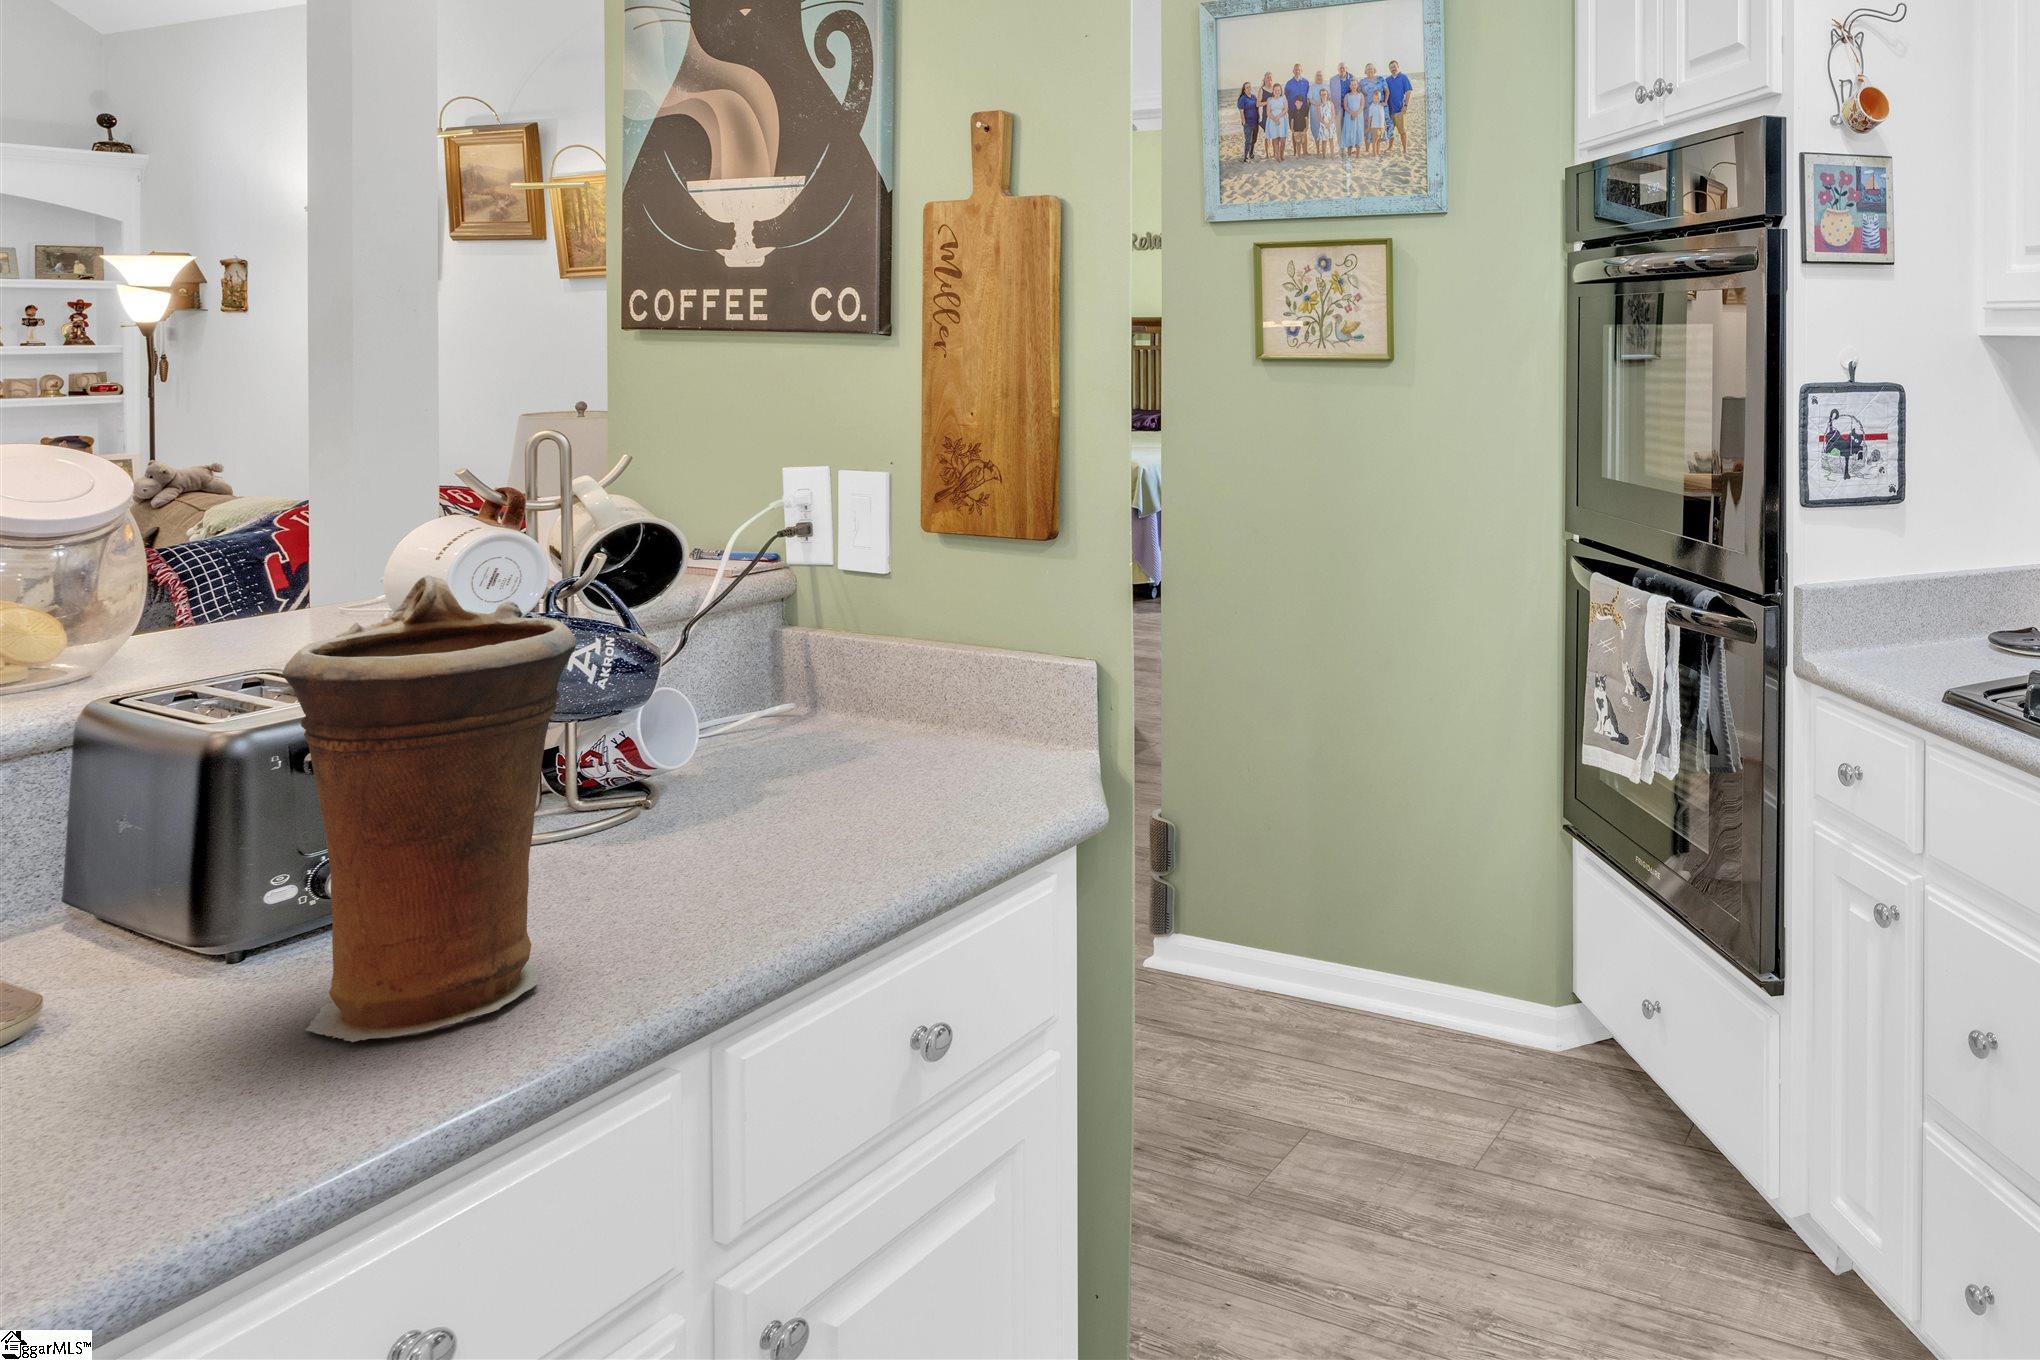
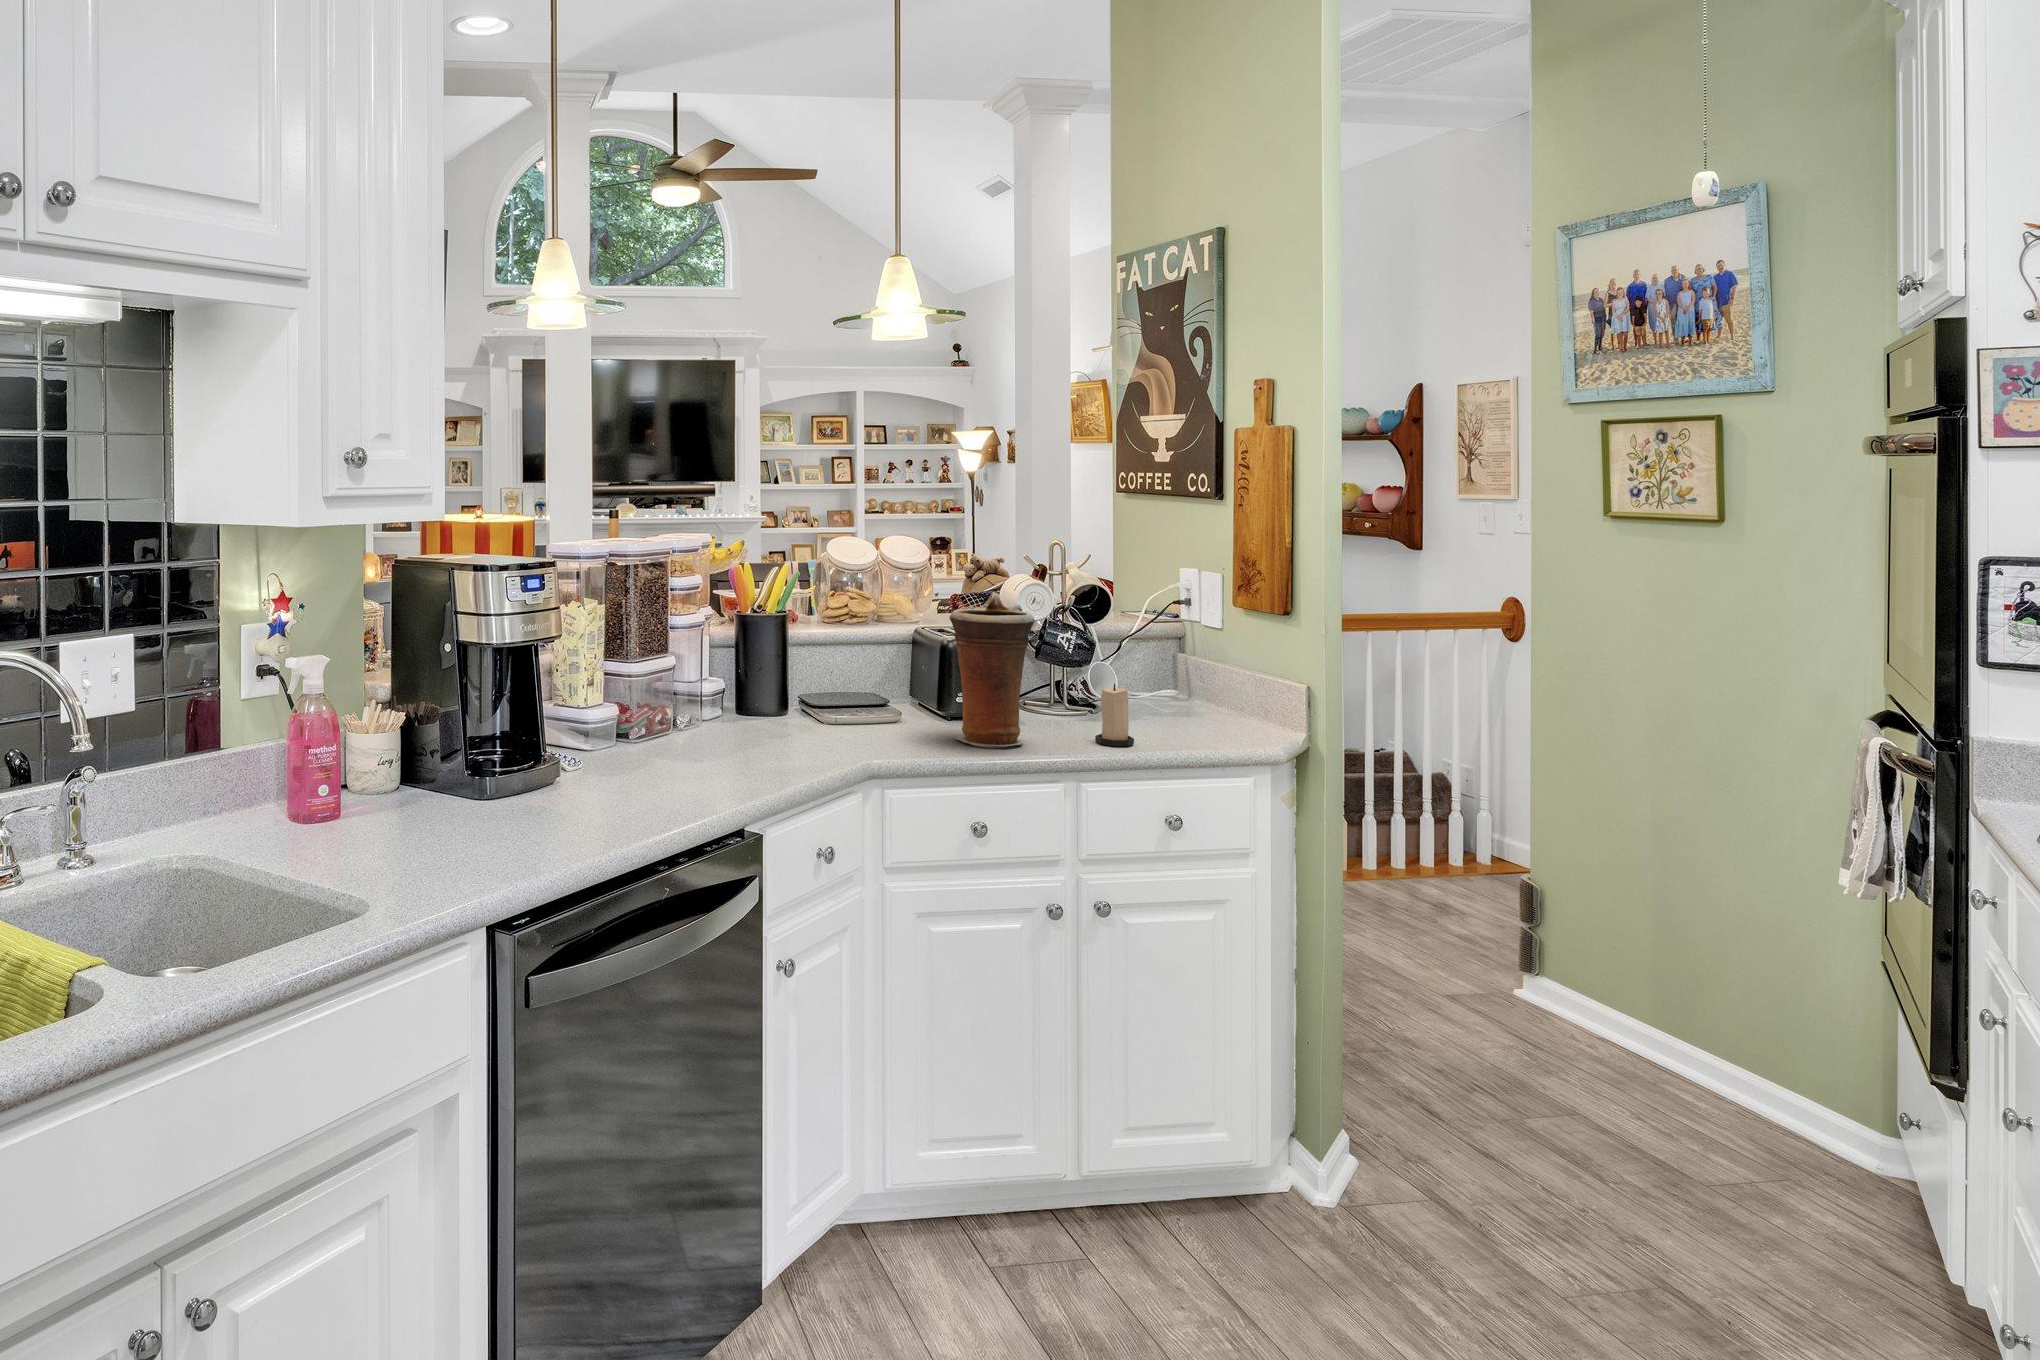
candle: none [722,749,816,904] -> present [1095,683,1134,746]

